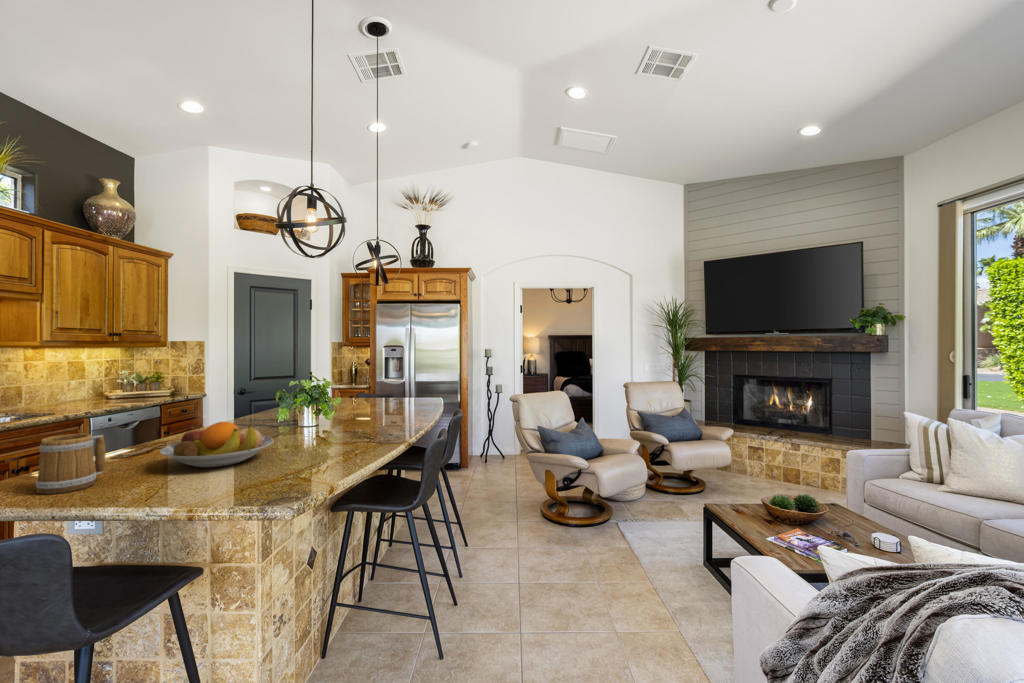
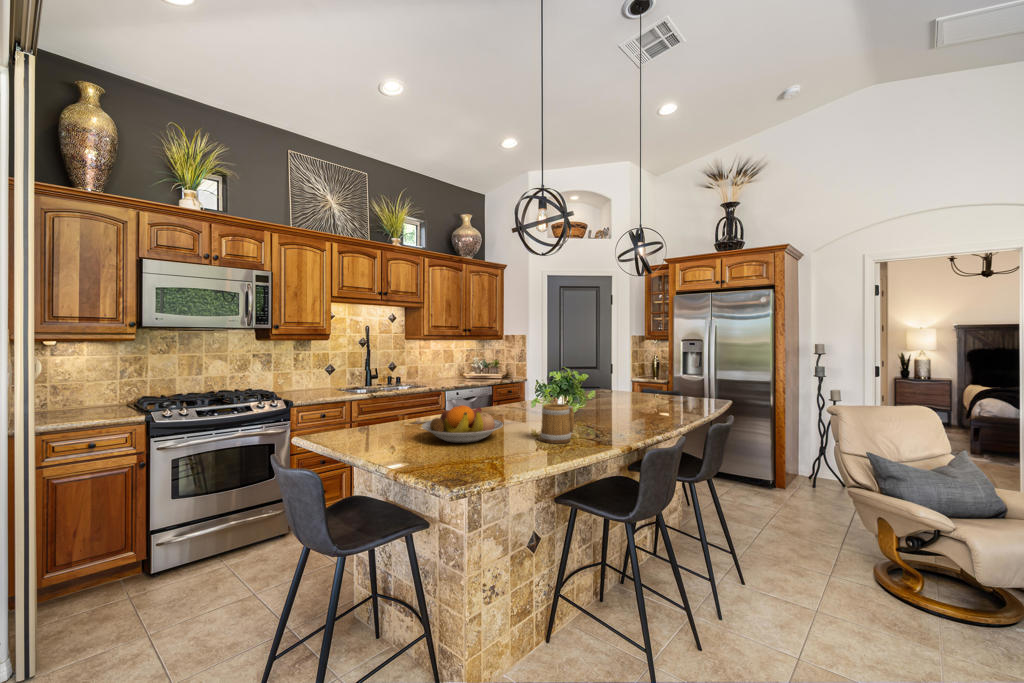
mug: present [36,434,105,494] -> present [540,403,574,444]

